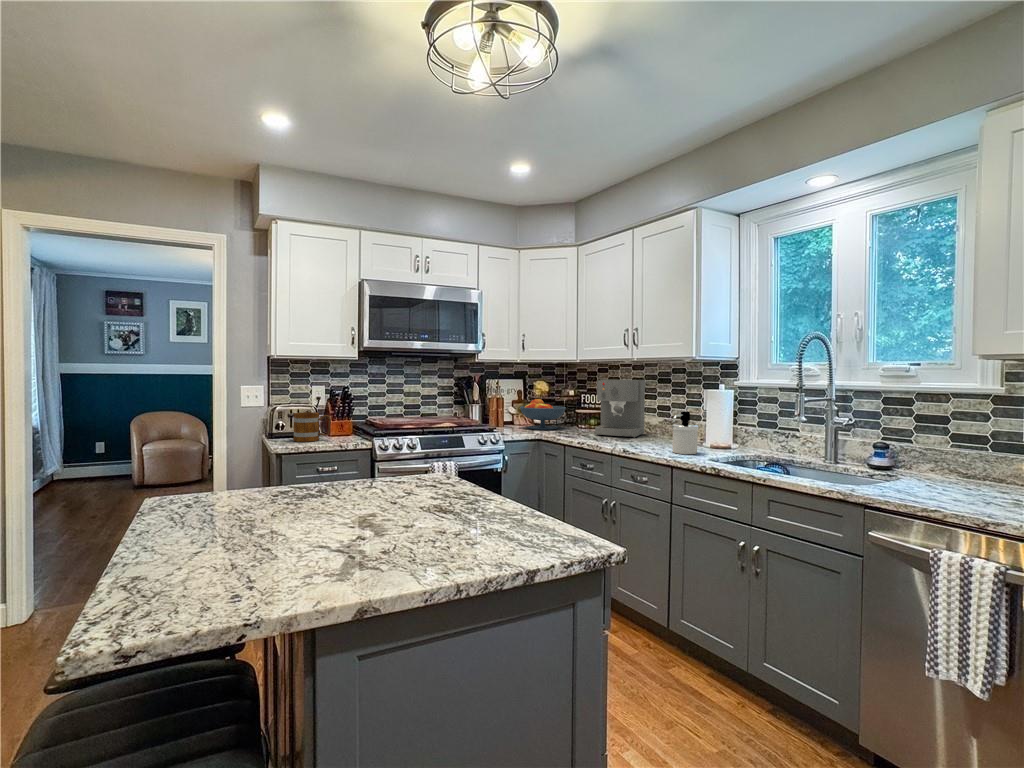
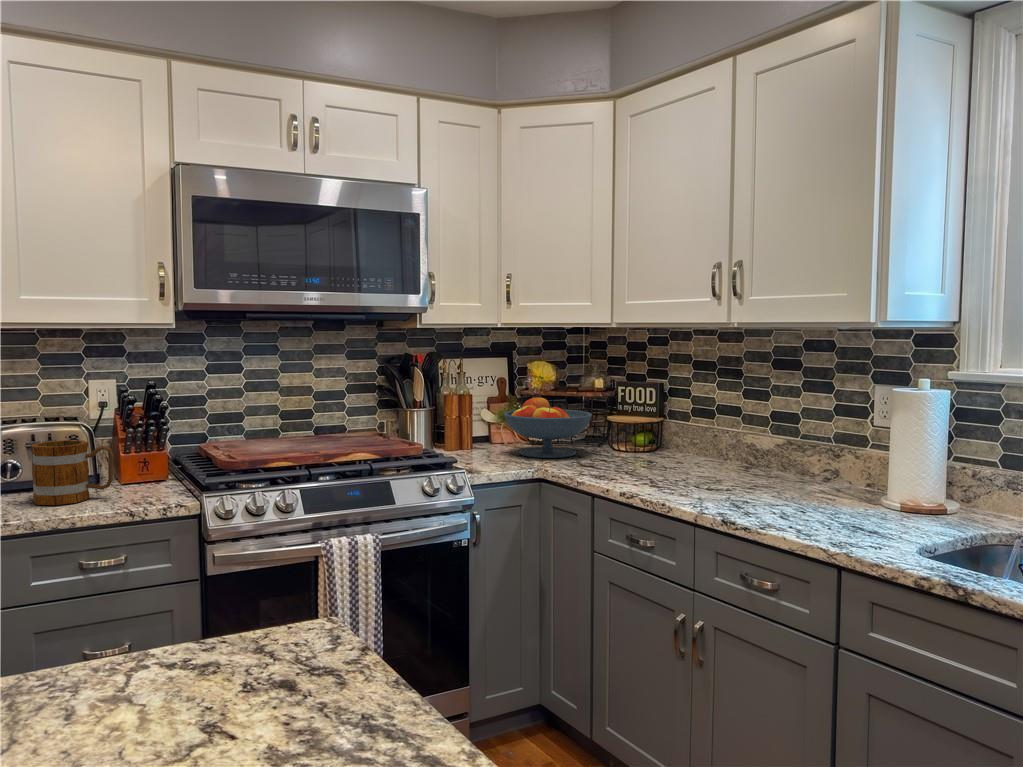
coffee maker: present [595,380,645,438] -> none [653,361,748,479]
soap dispenser: present [672,411,699,454] -> none [830,441,888,533]

